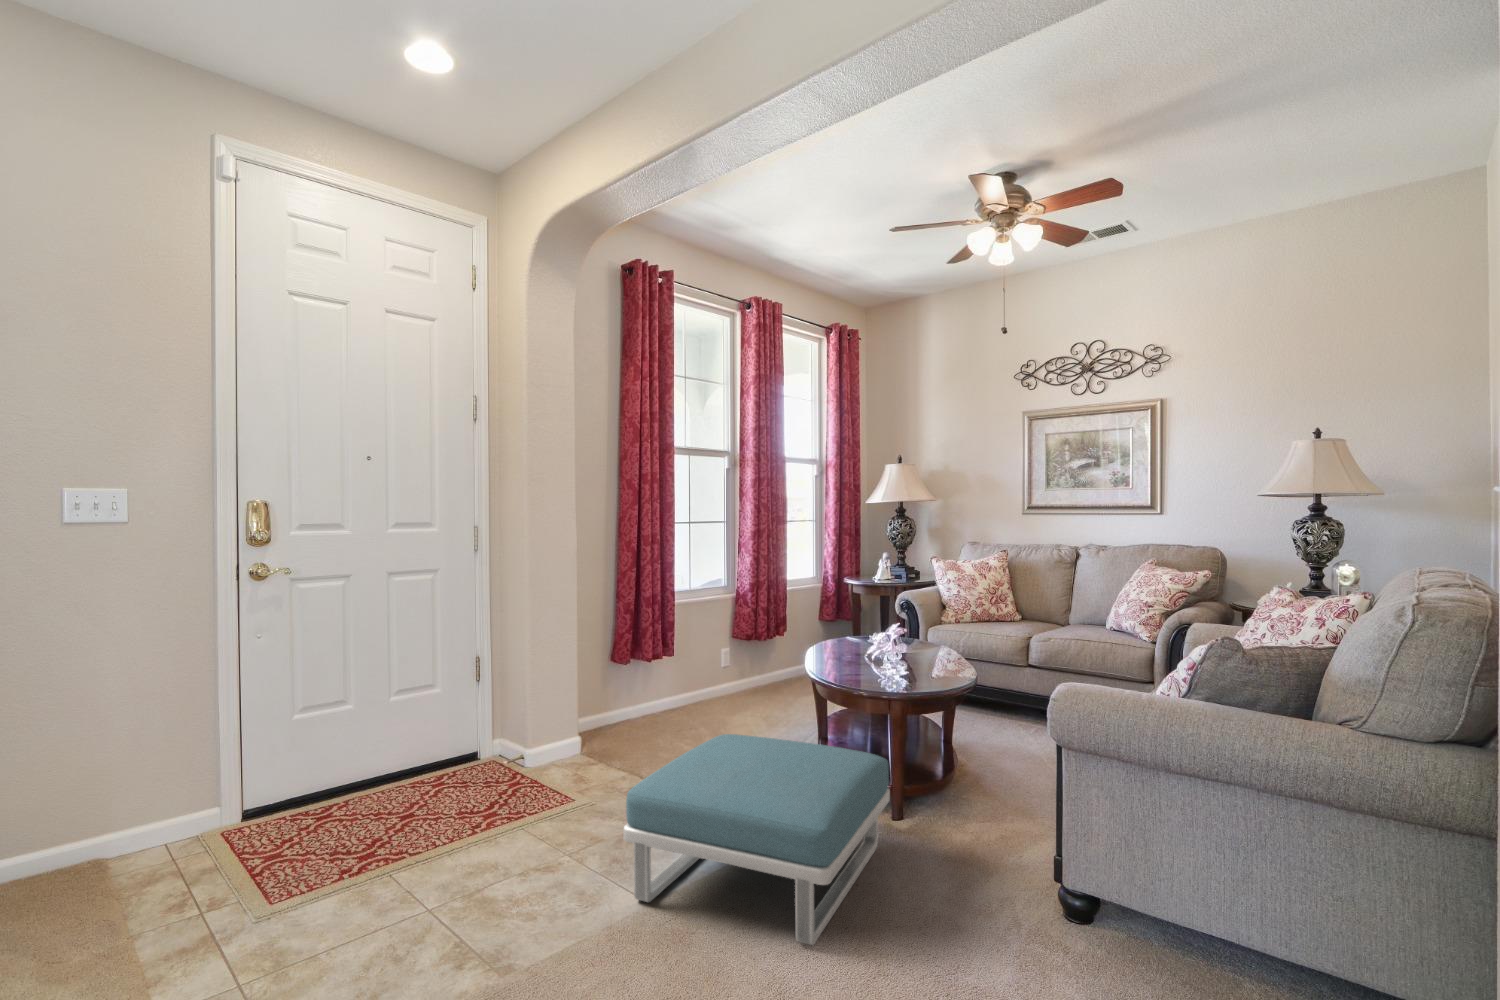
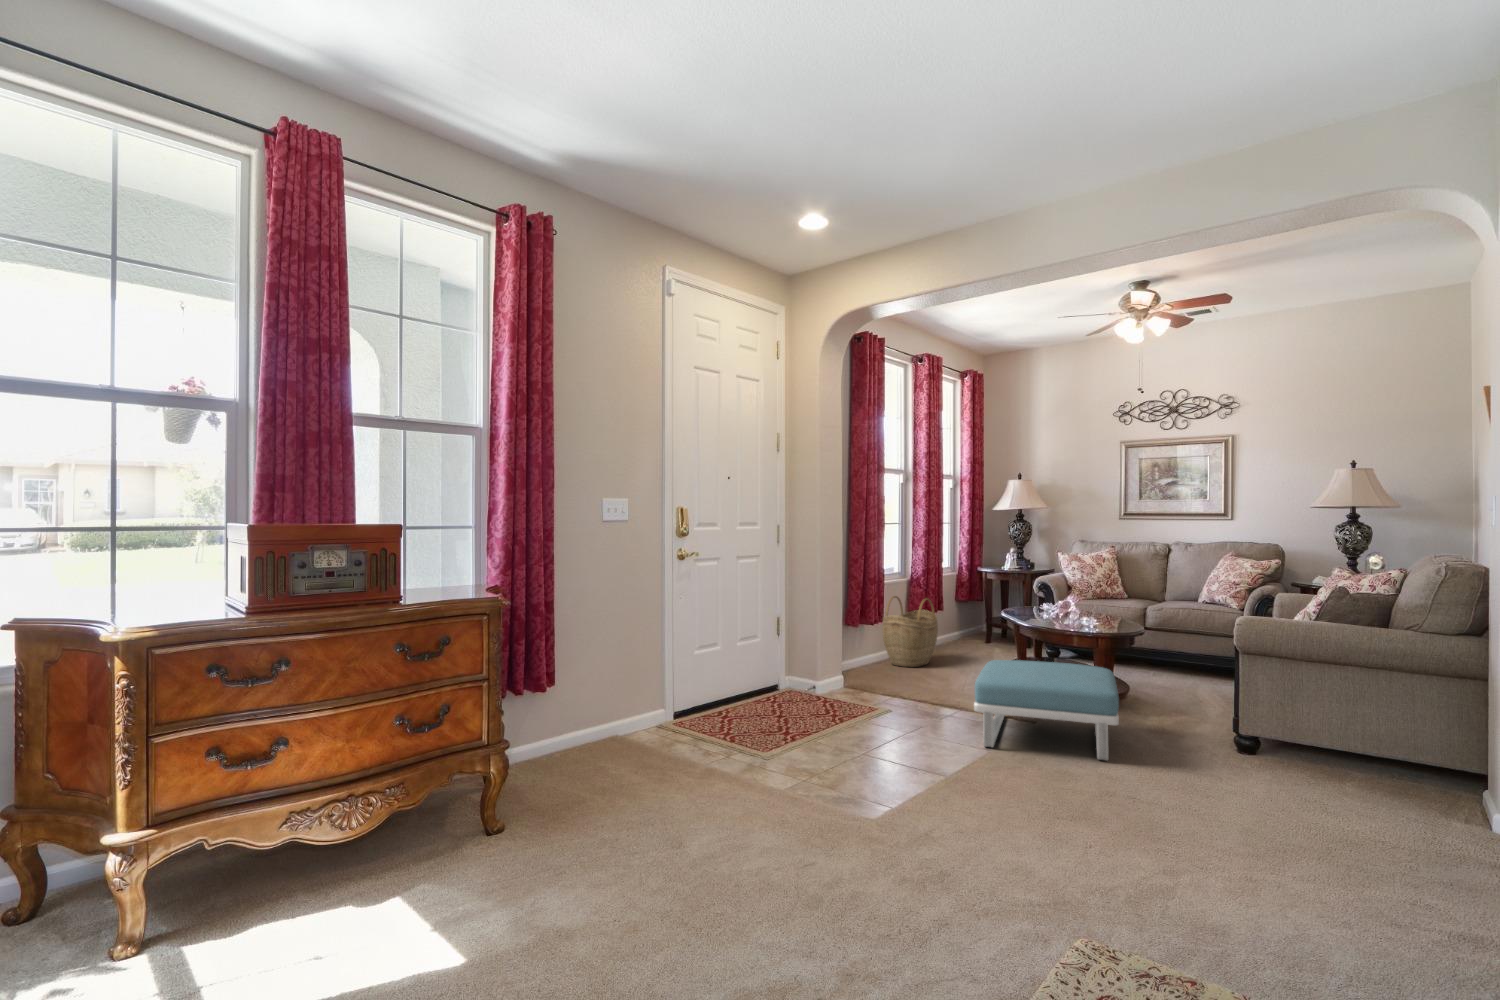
woven basket: none [677,617,754,715] -> present [882,596,938,667]

